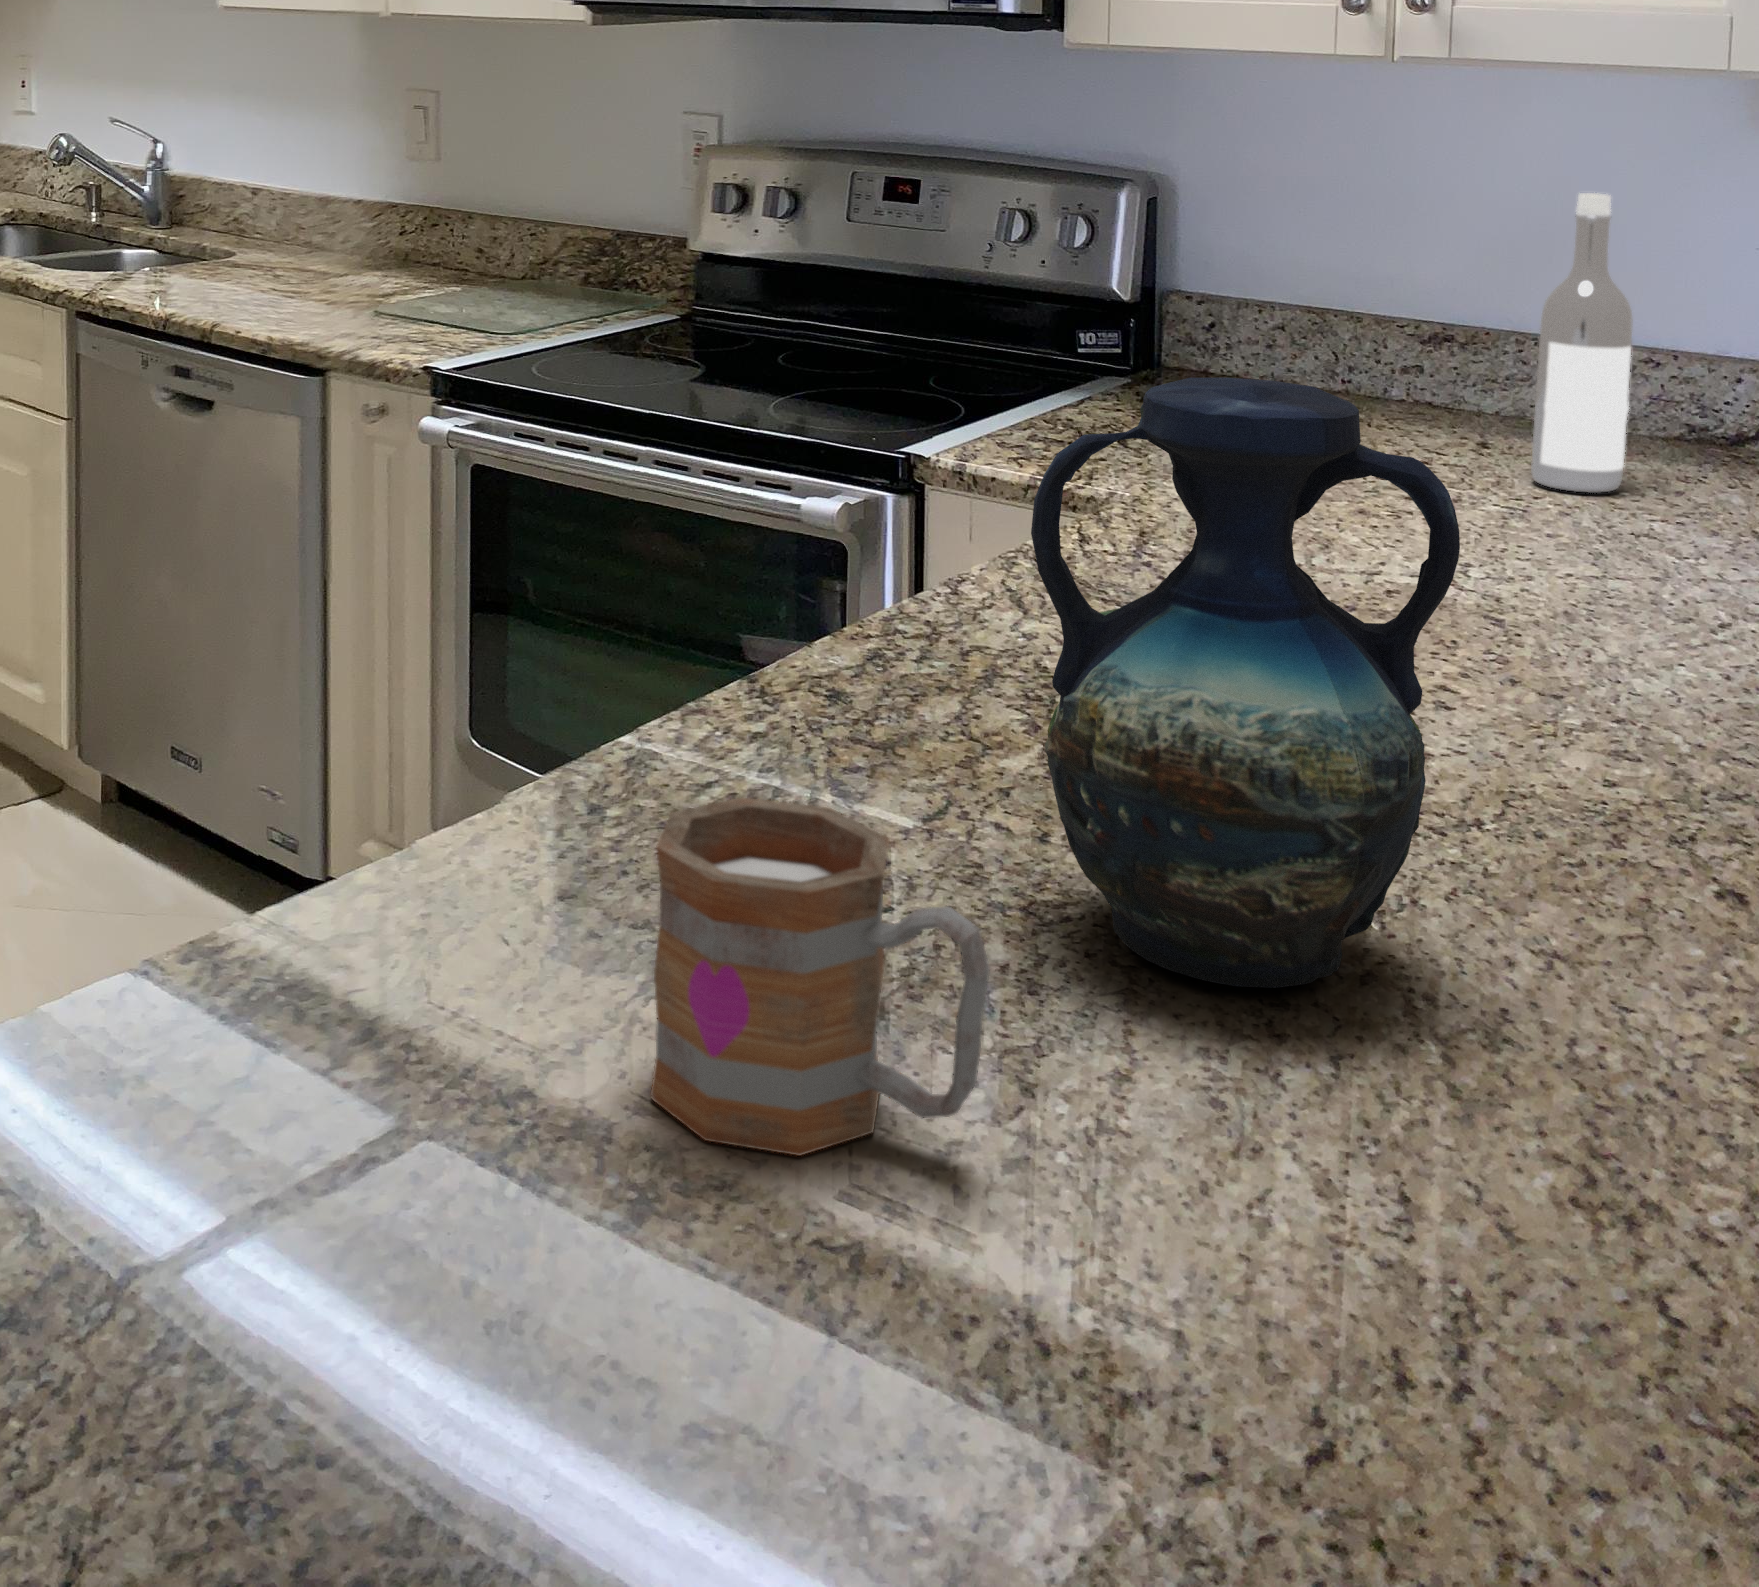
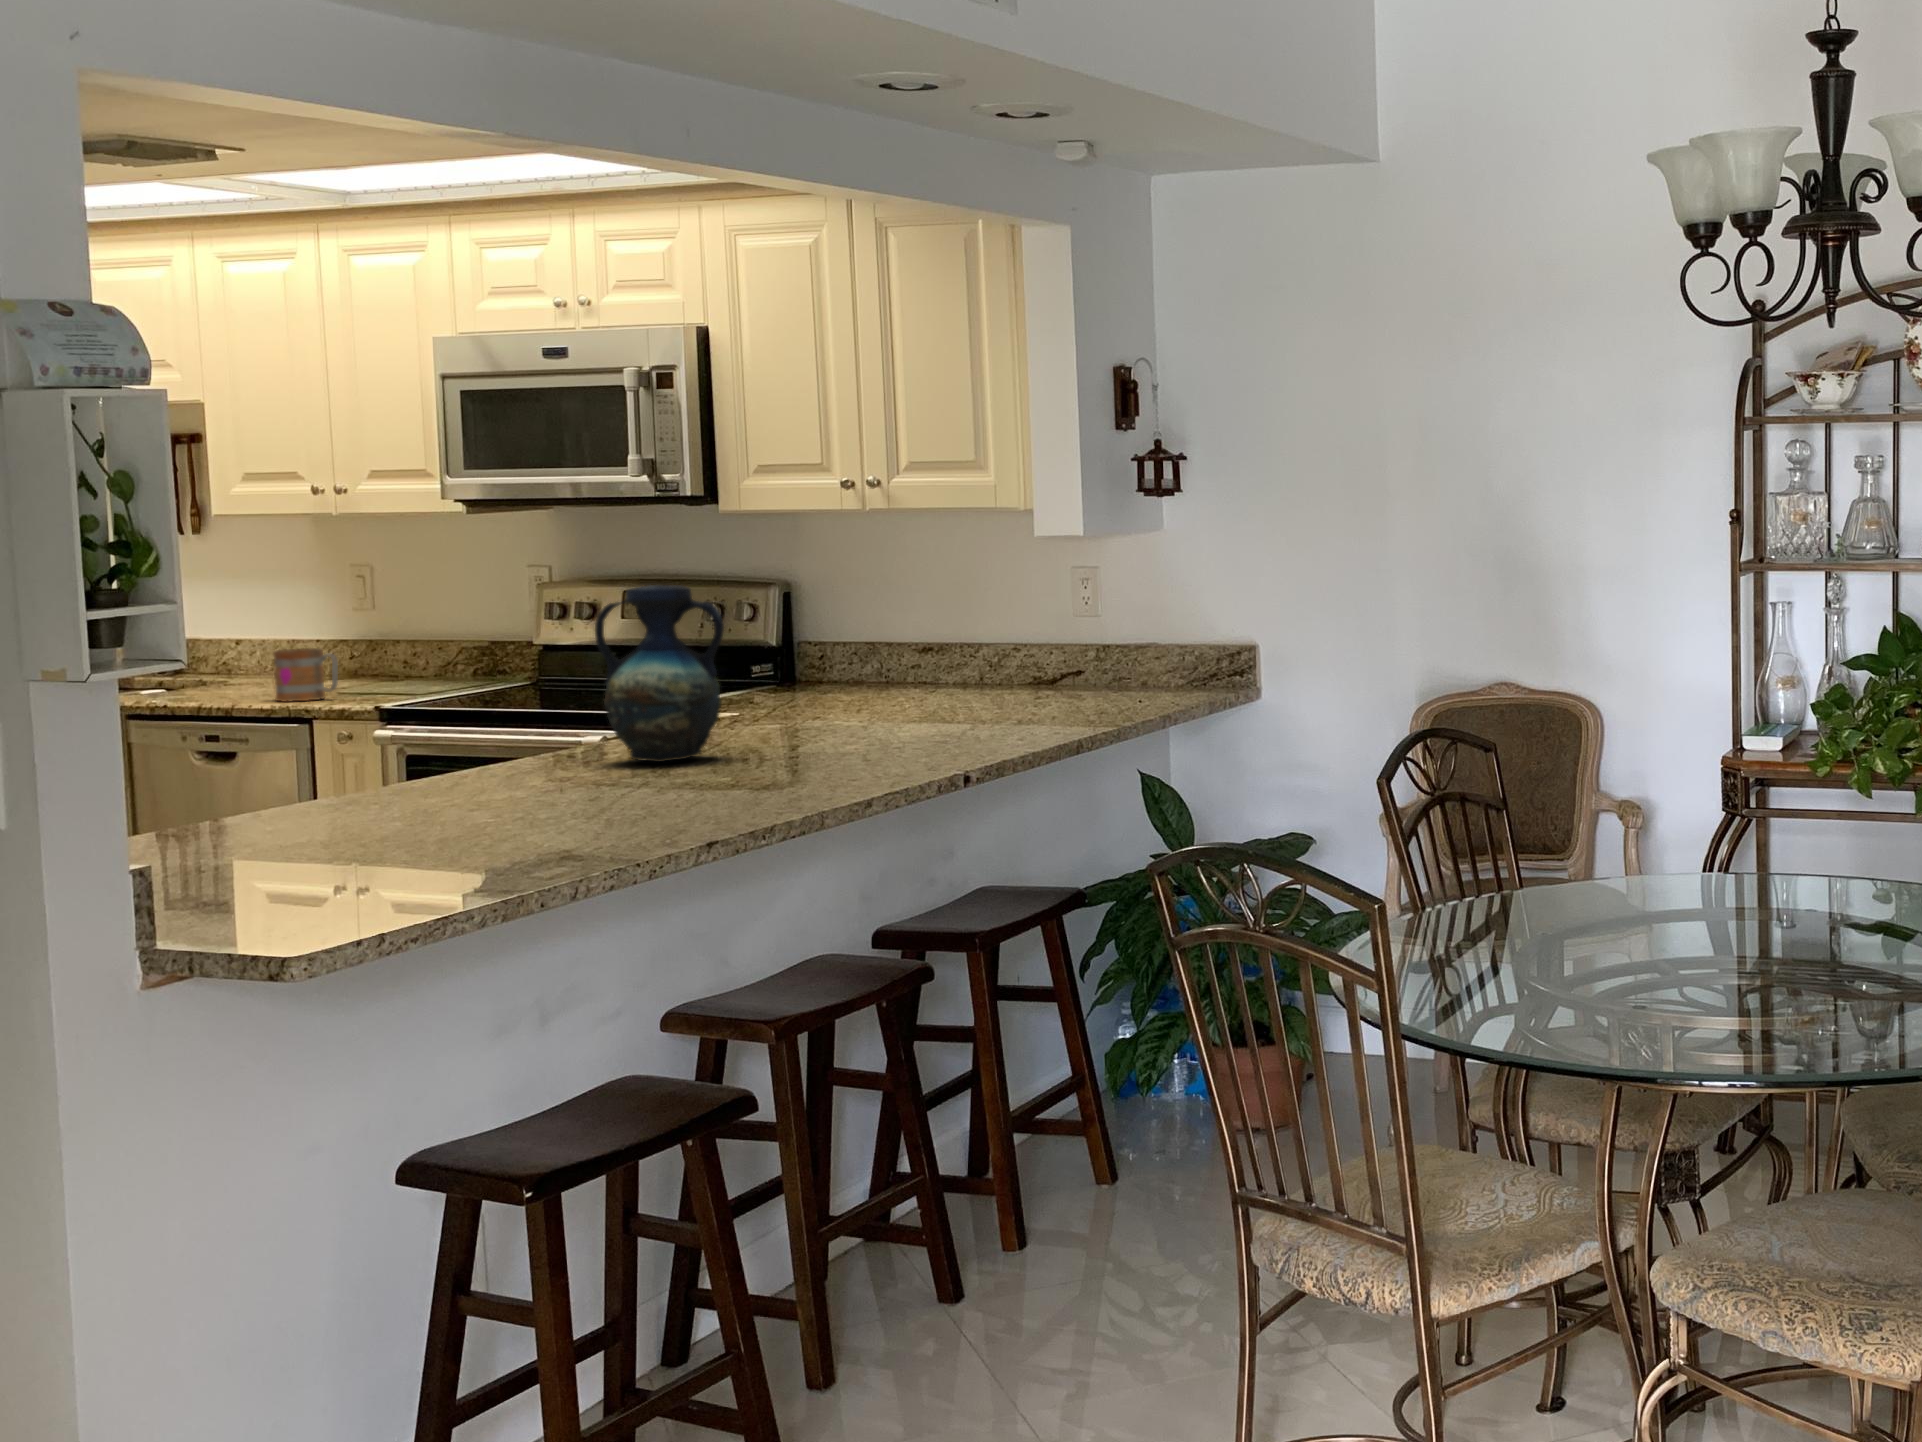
wine bottle: present [1531,193,1633,493] -> none [926,565,965,695]
mug: present [650,798,990,1156] -> present [273,648,338,702]

